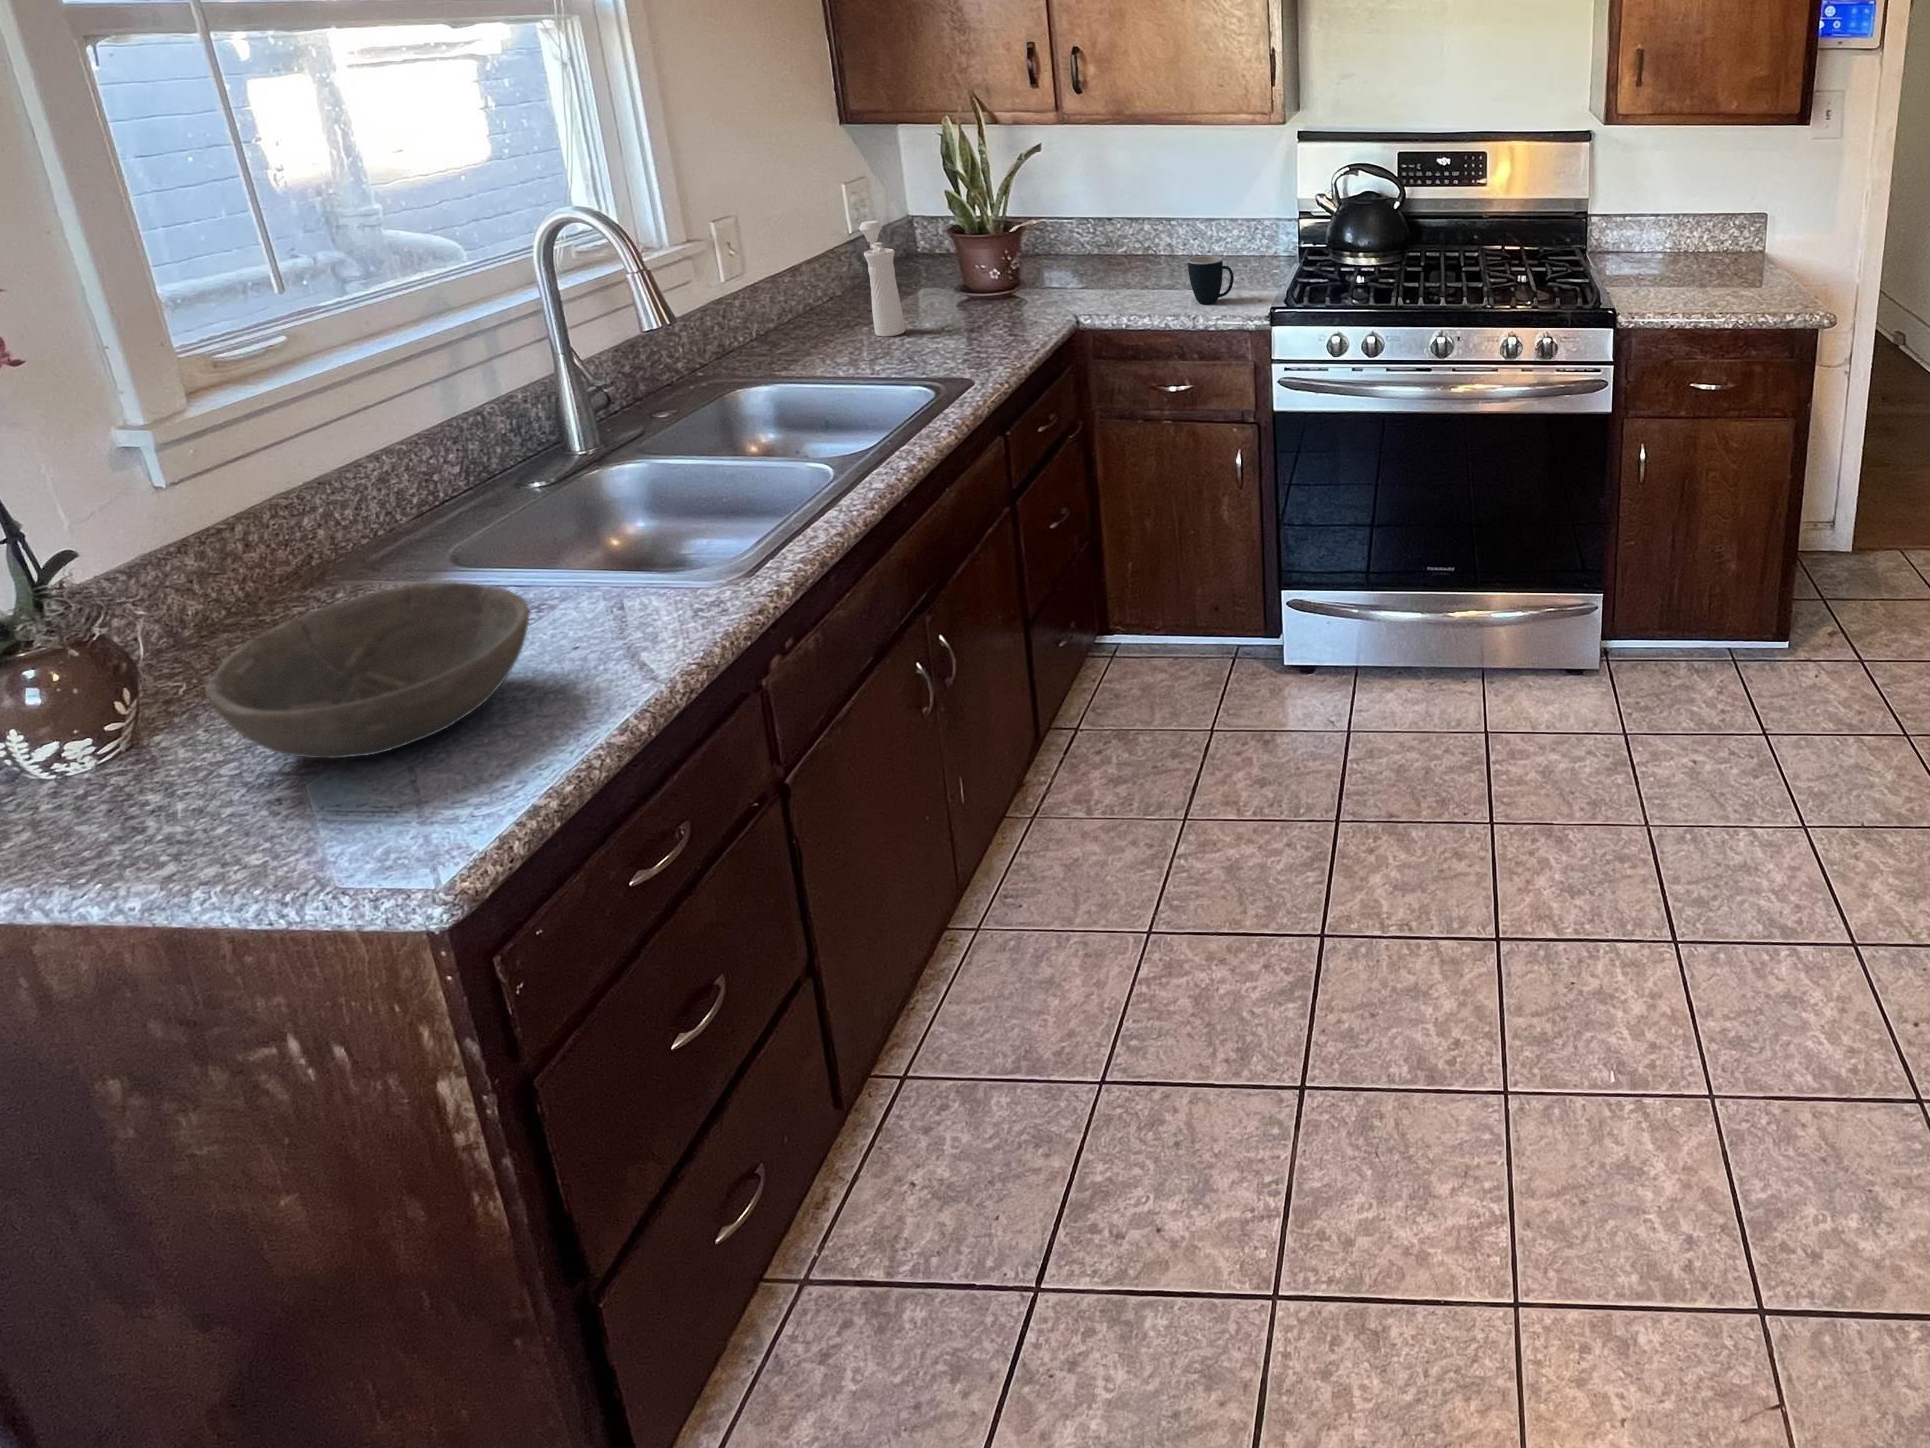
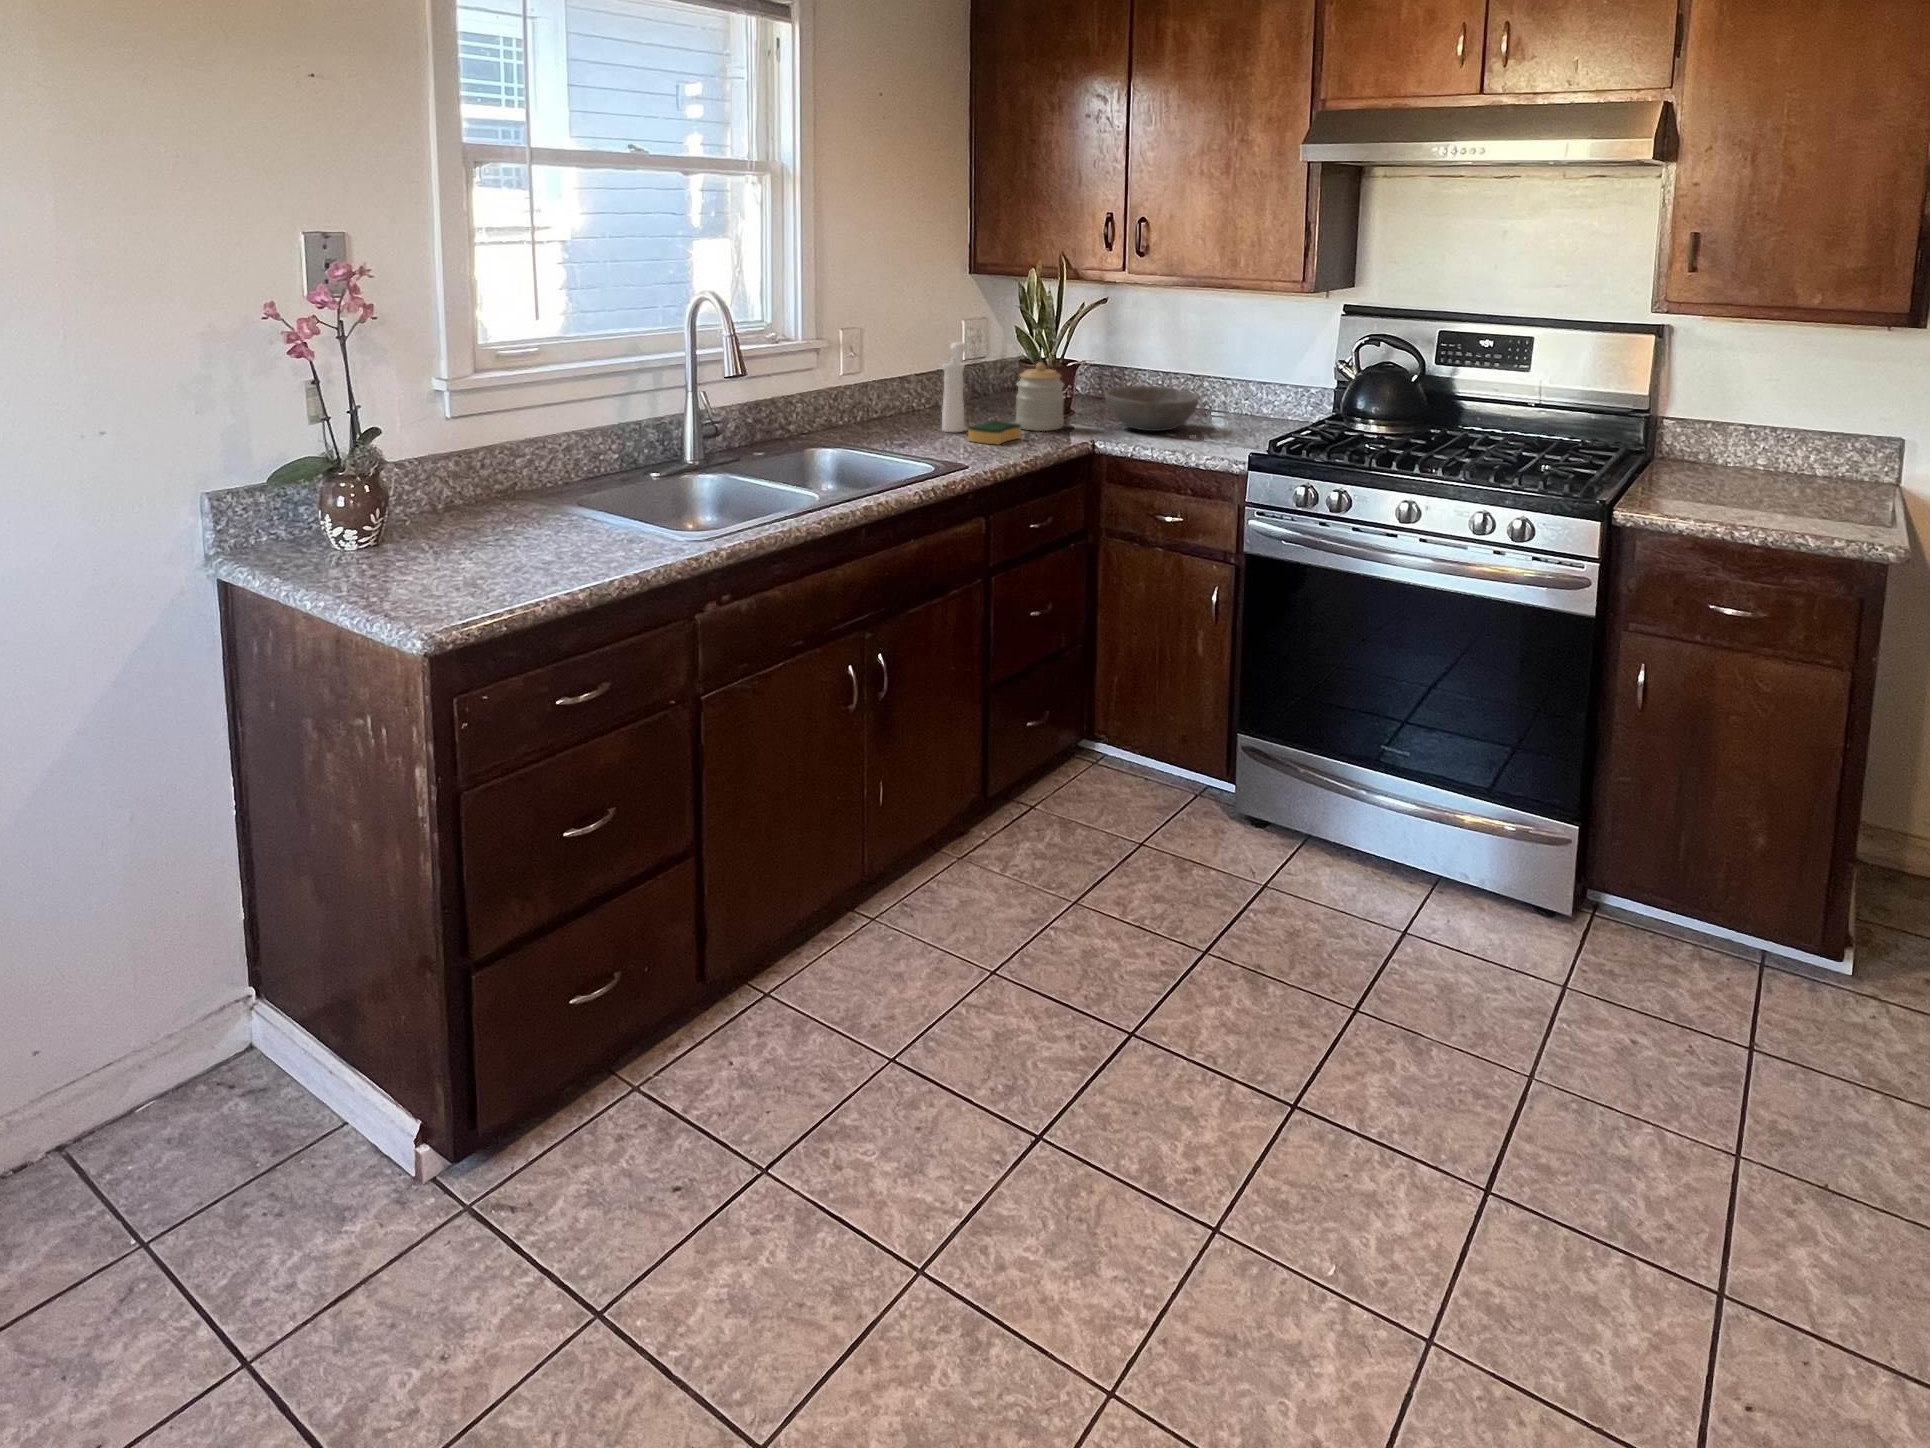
jar: none [955,233,1020,316] -> present [1016,362,1064,431]
mug: present [1188,256,1234,304] -> none [1200,403,1237,446]
sponge: none [925,313,988,346] -> present [968,421,1021,444]
bowl: present [205,582,529,758] -> present [1105,386,1199,431]

